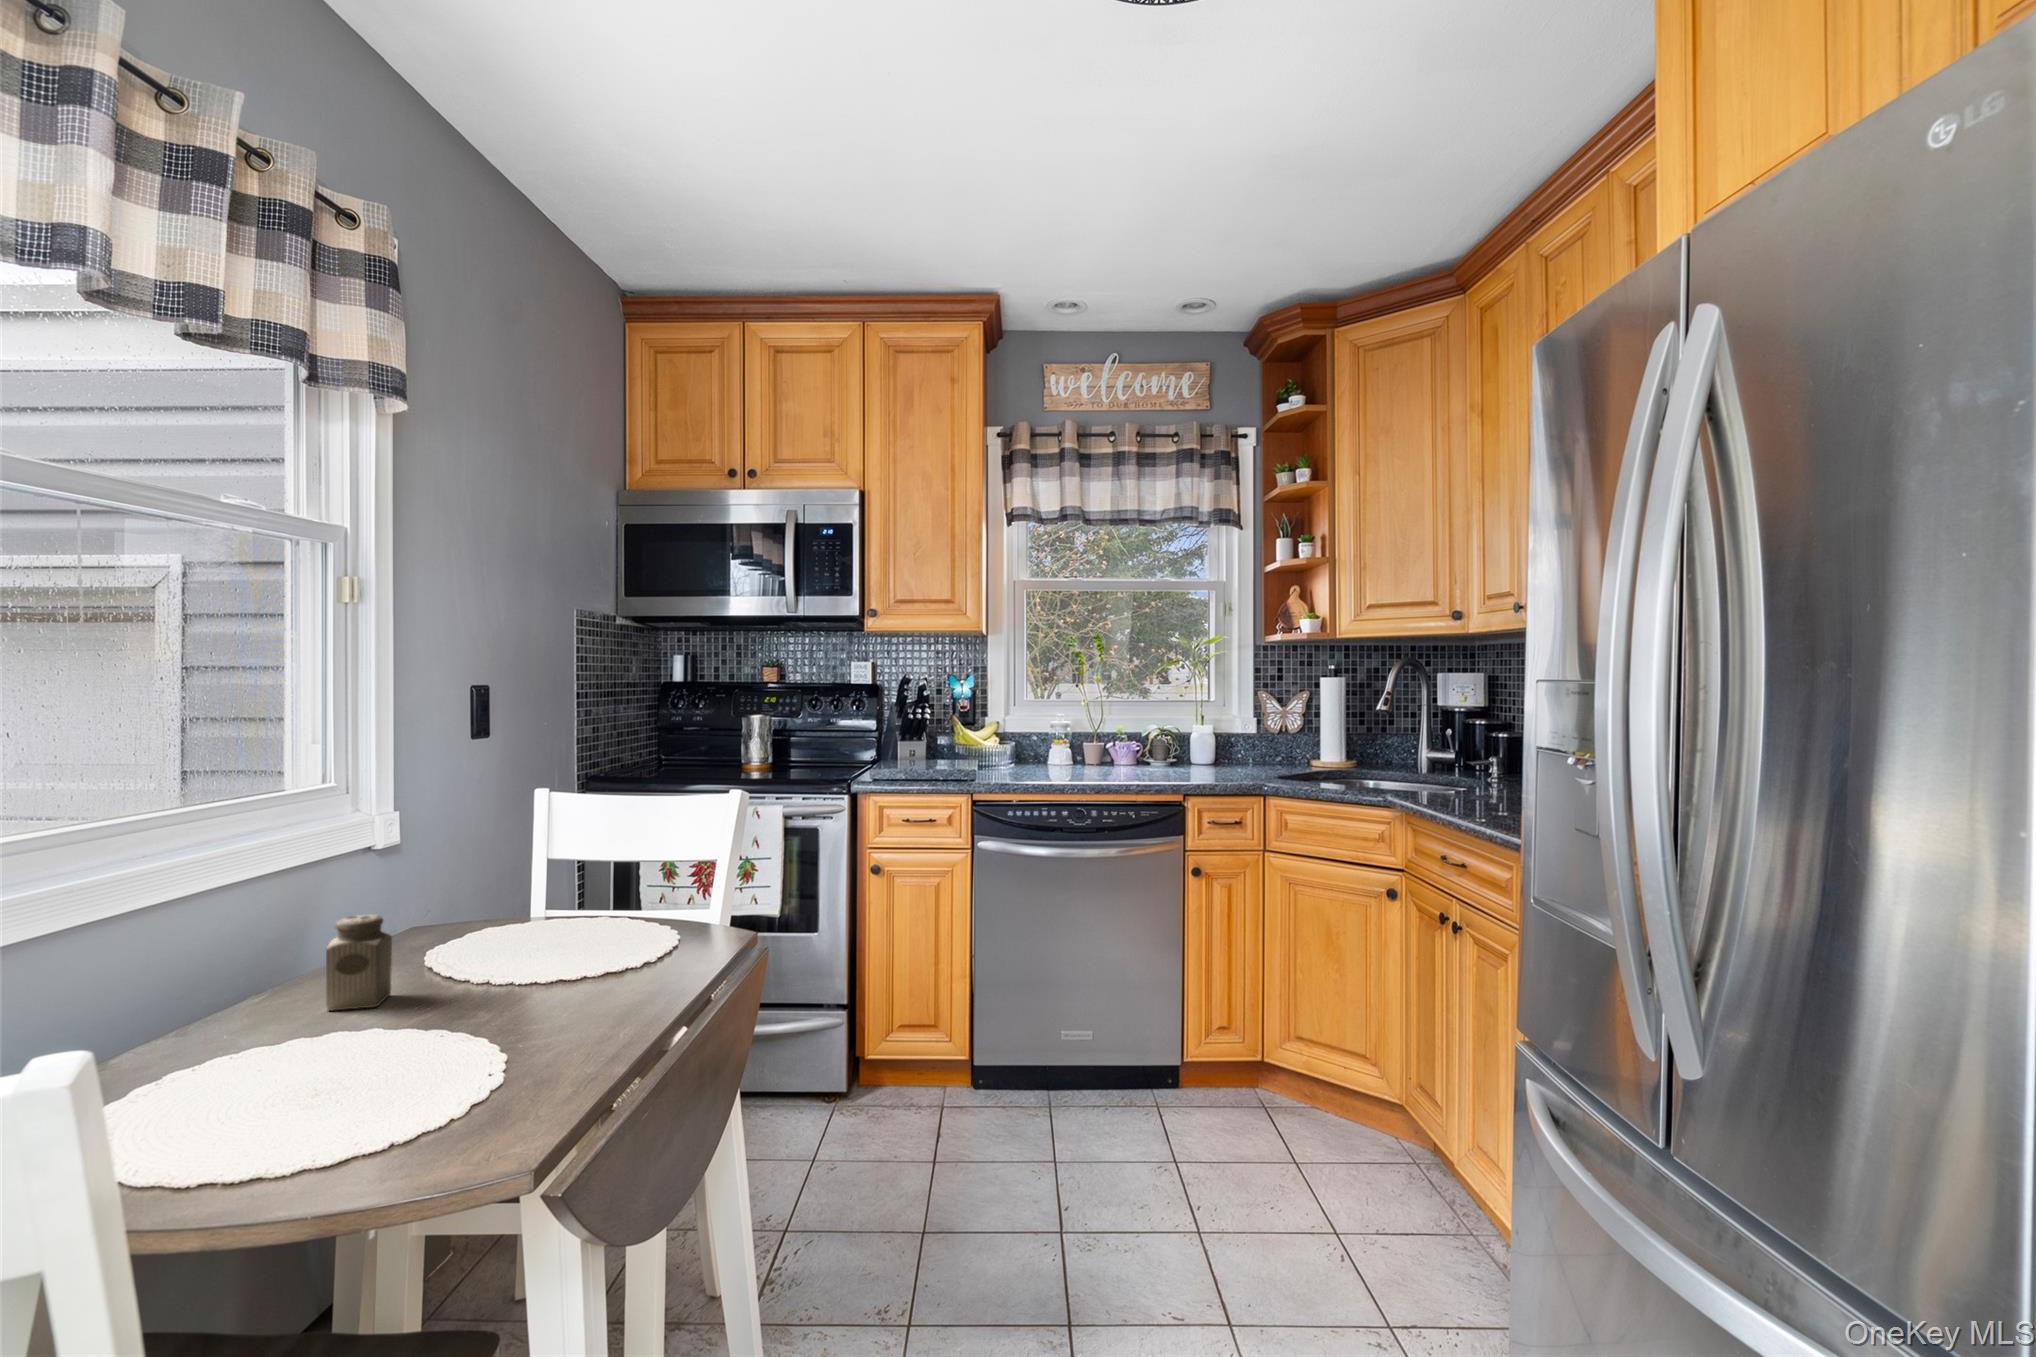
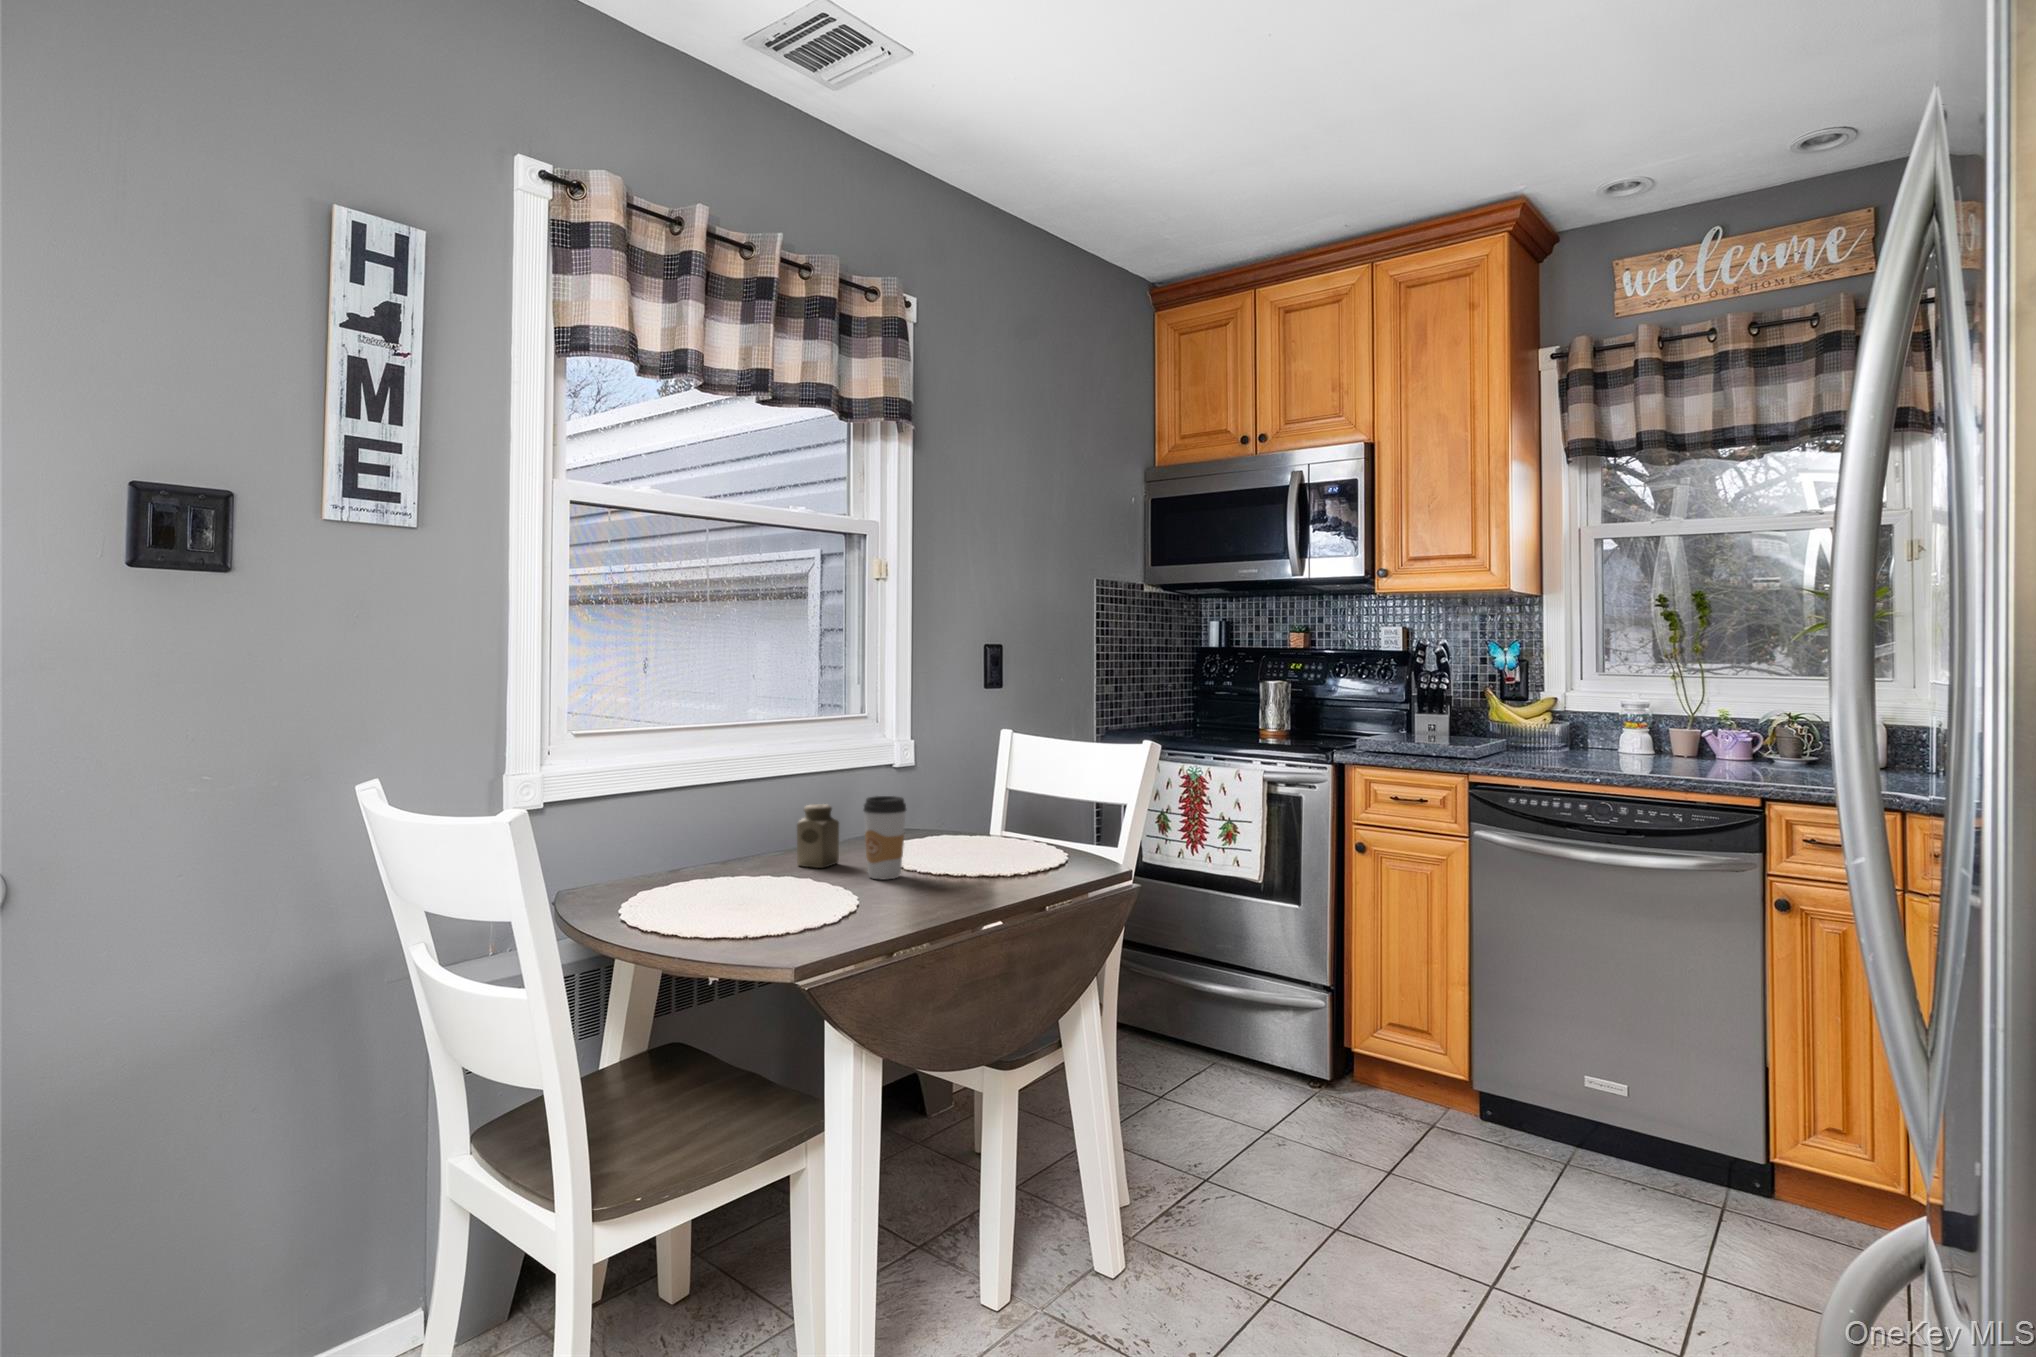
coffee cup: none [456,891,523,1008] -> present [864,796,906,879]

